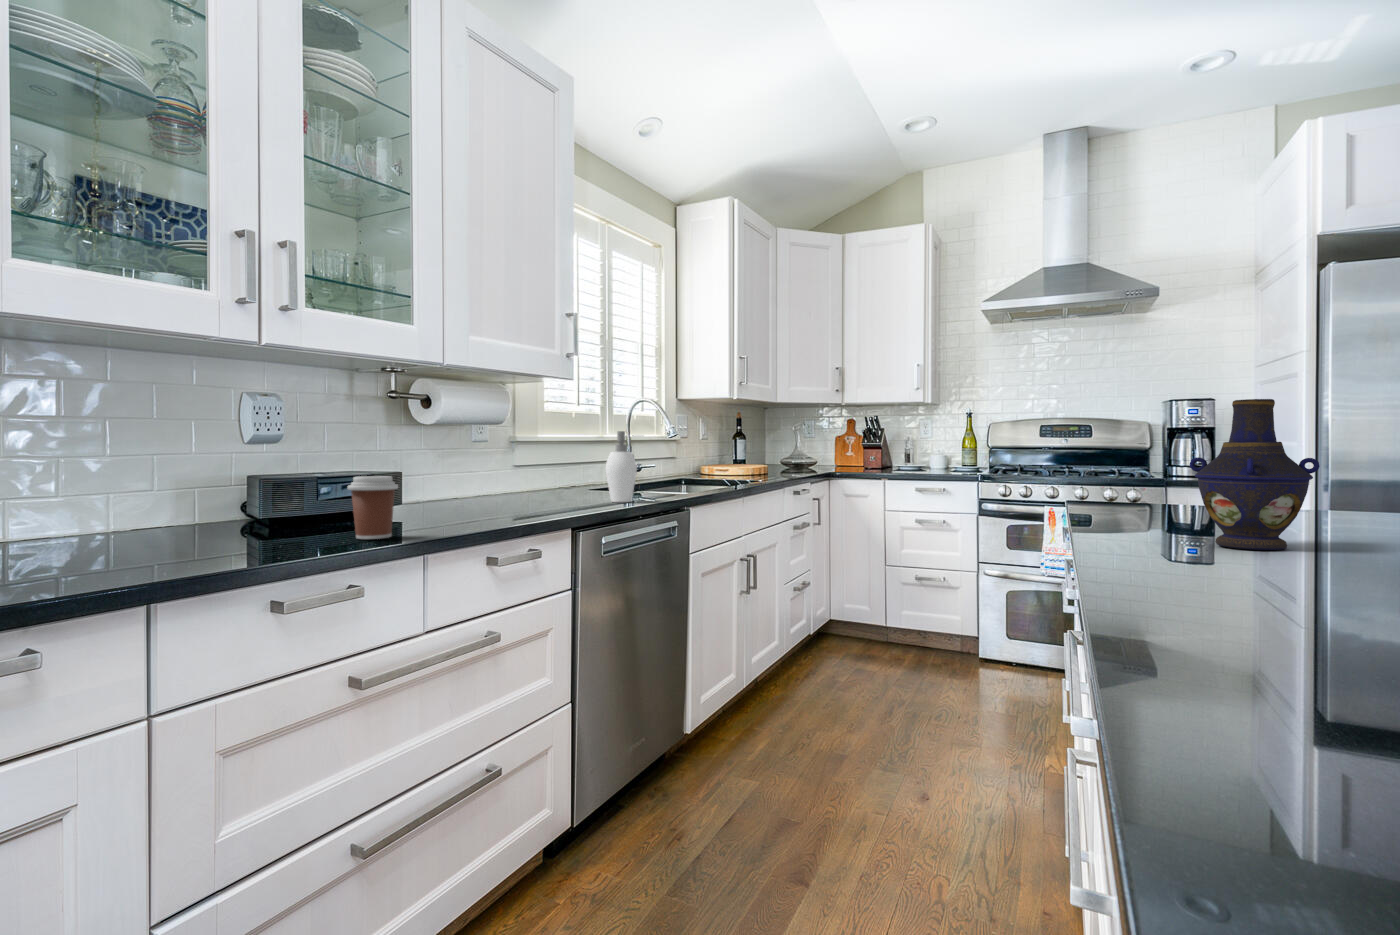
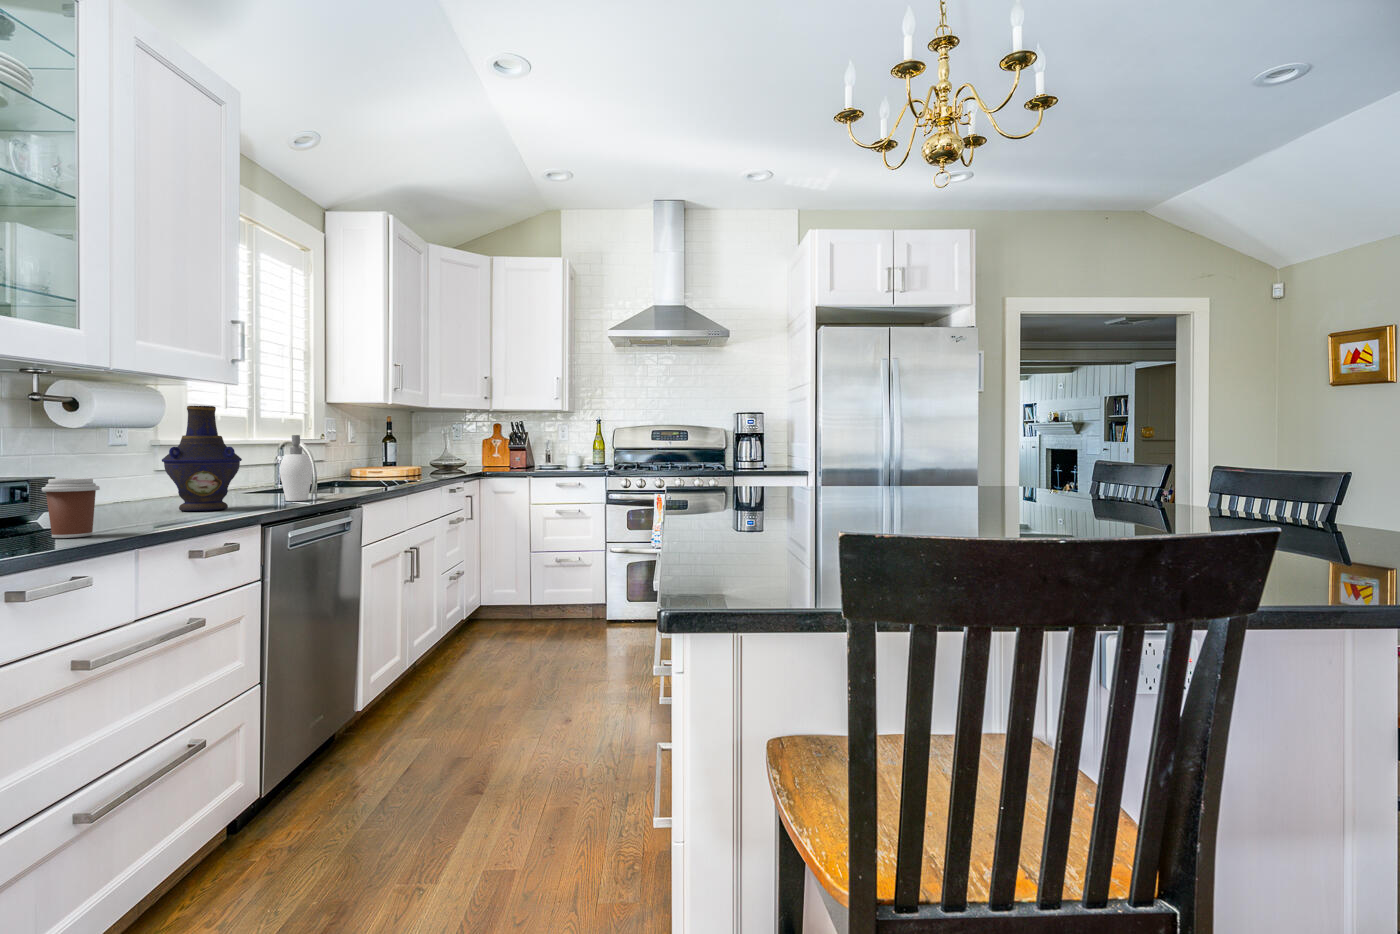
vase: present [1190,399,1320,550] -> present [162,405,242,511]

